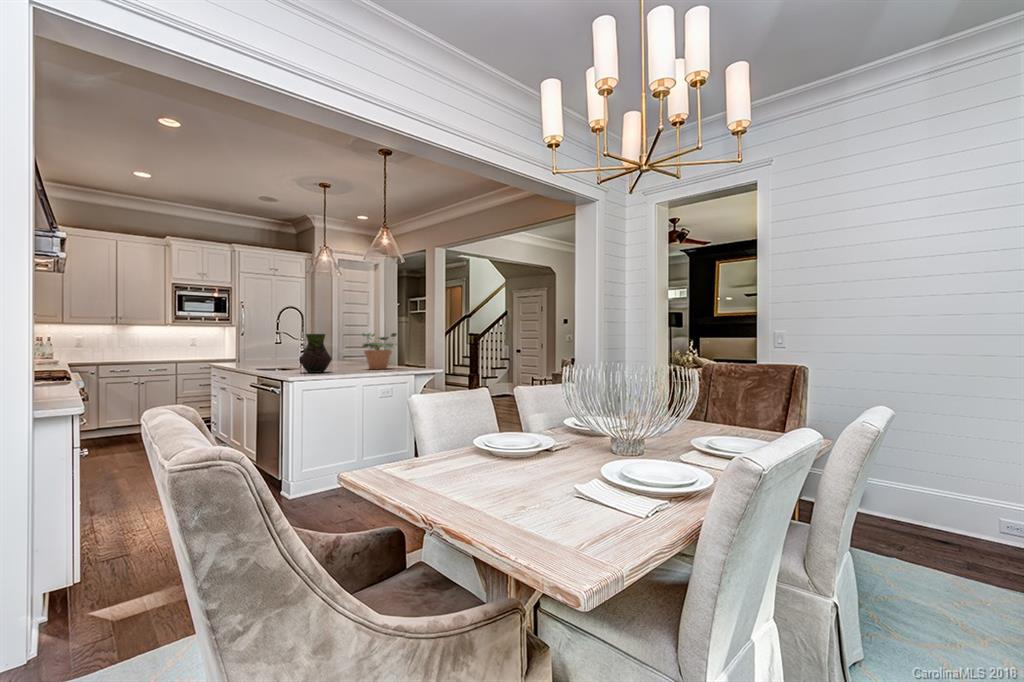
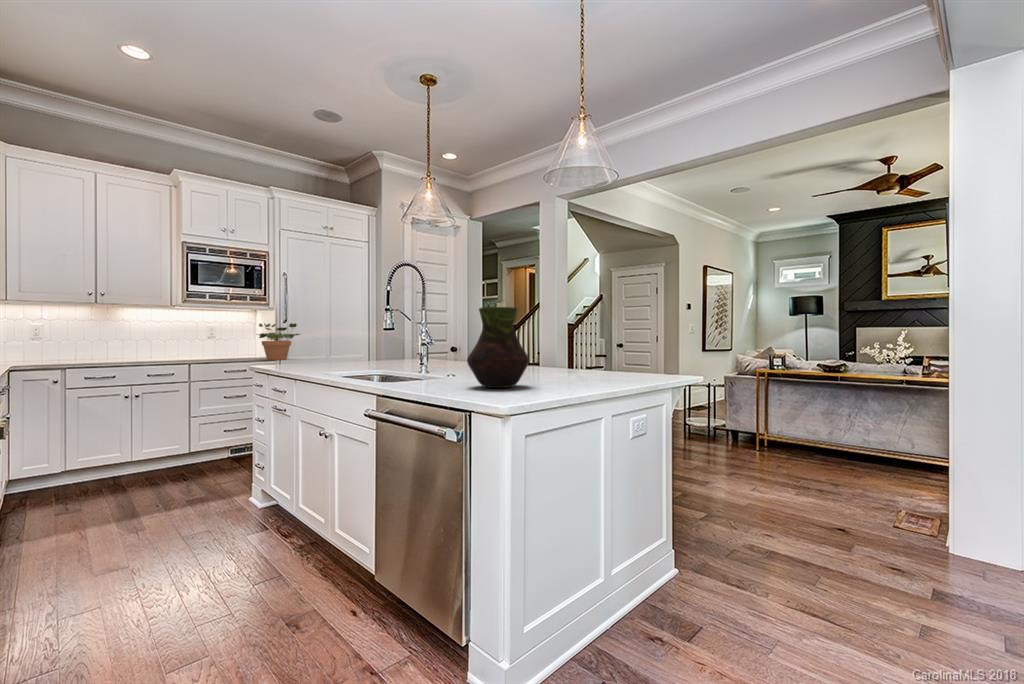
potted plant: present [362,333,397,369] -> present [257,323,300,360]

